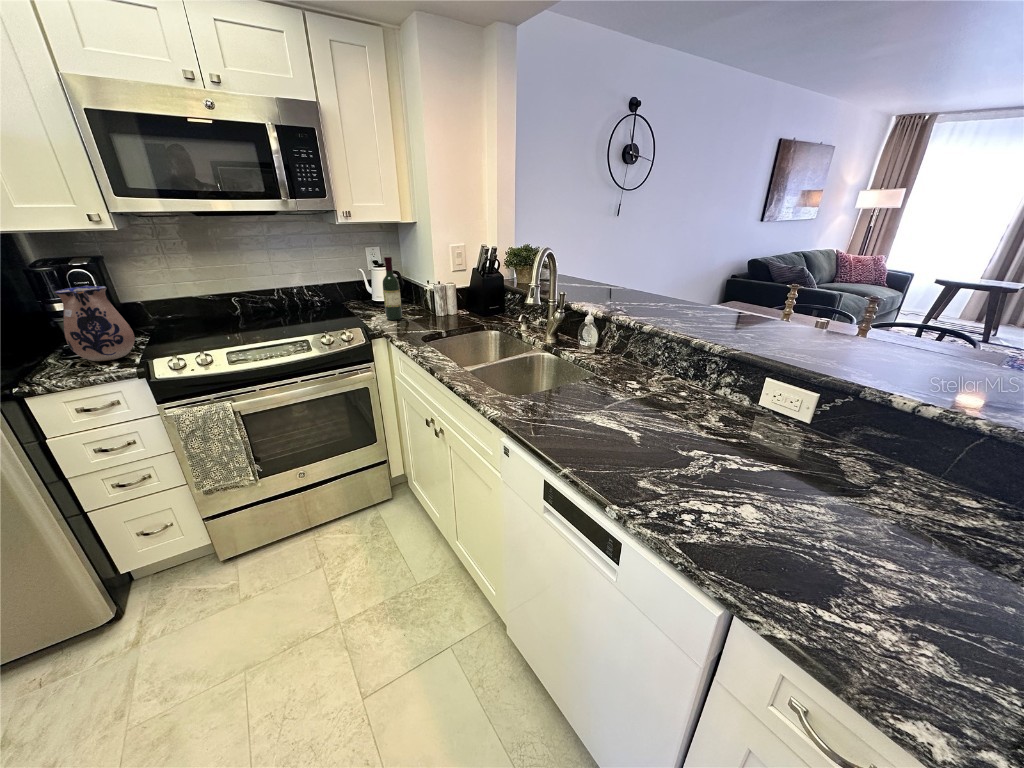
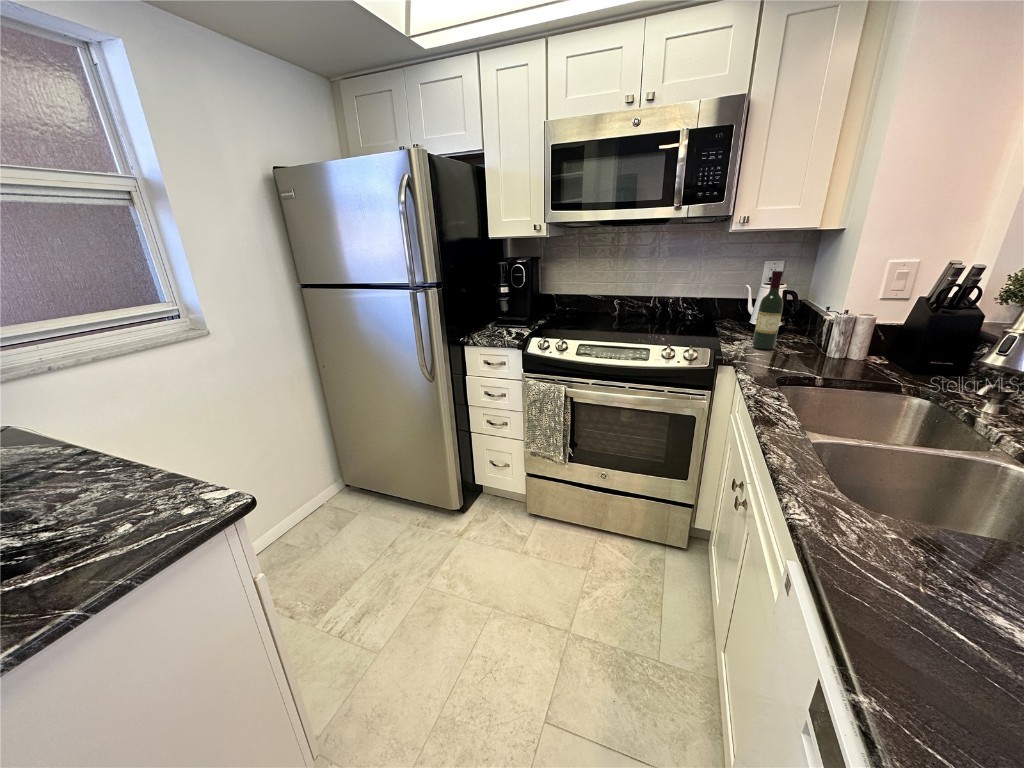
ceramic pitcher: present [54,286,135,361] -> none [495,276,531,332]

